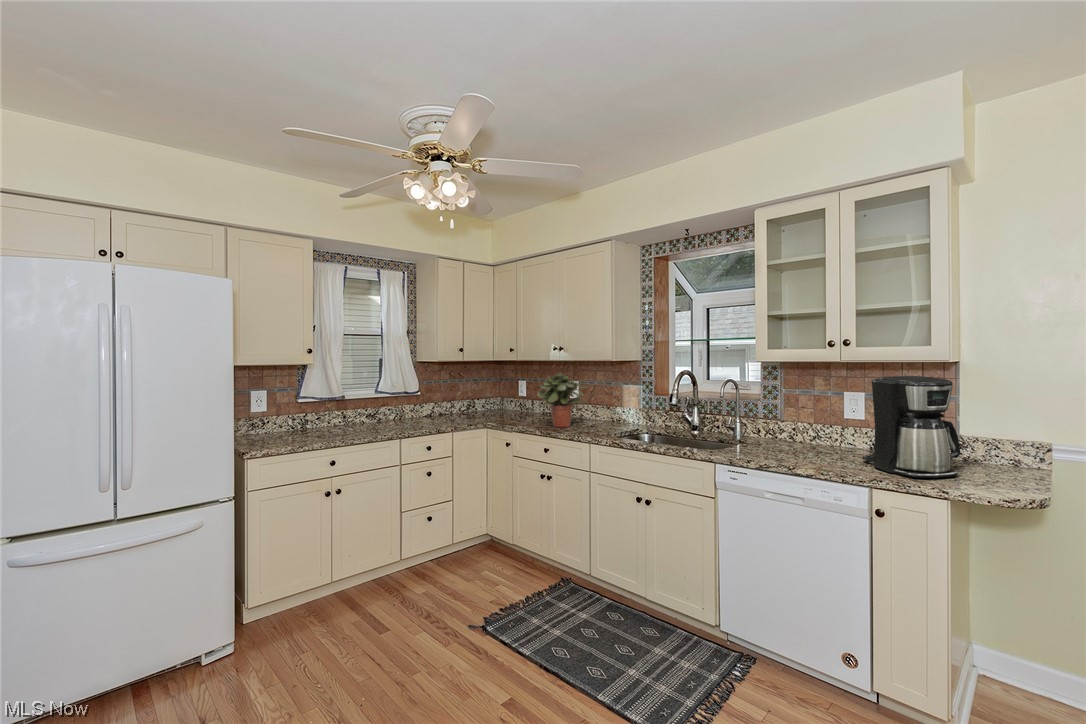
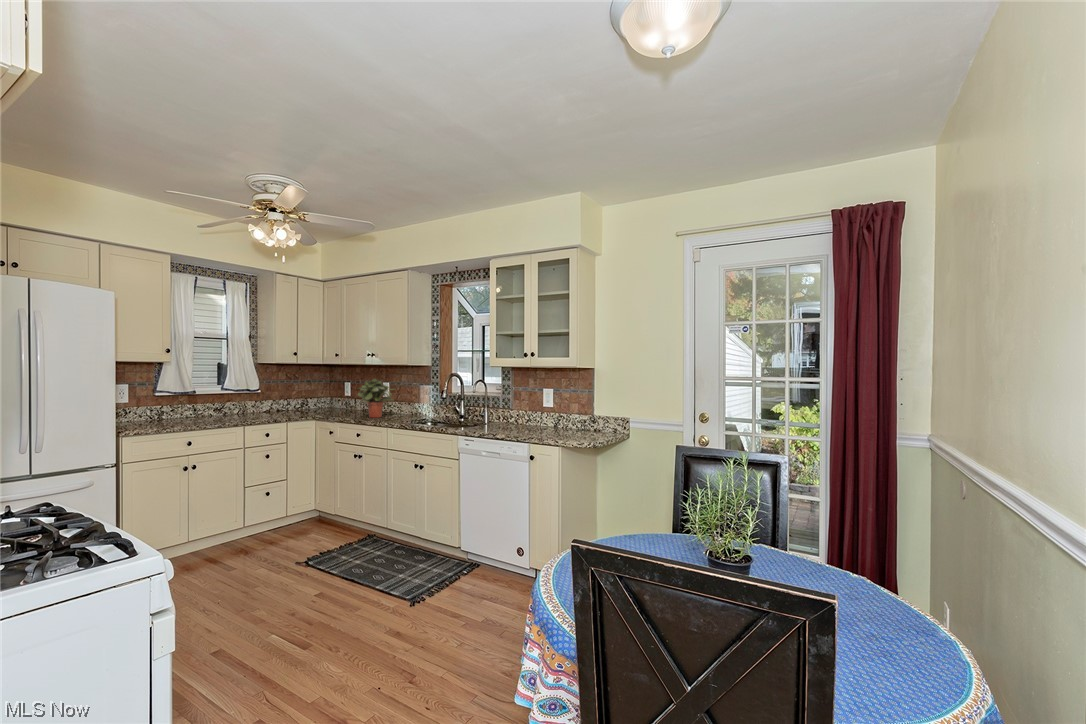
coffee maker: present [862,376,960,478] -> none [538,386,577,437]

